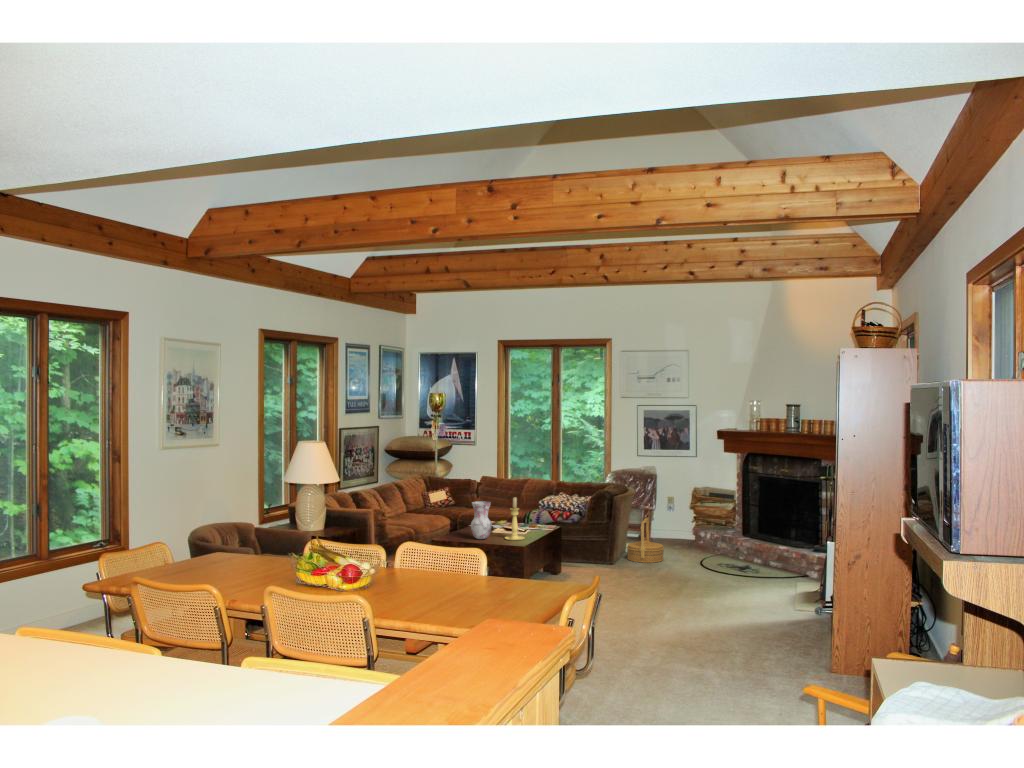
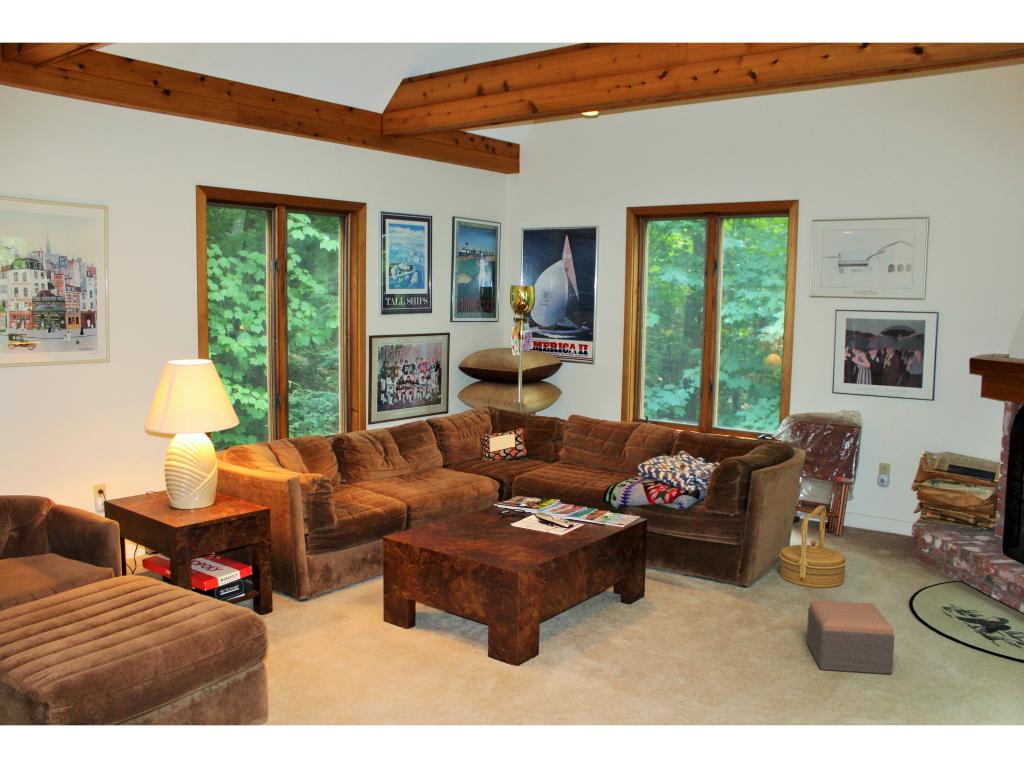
candle holder: present [505,497,524,540] -> none [511,475,548,554]
vase: present [471,501,492,539] -> none [455,478,492,545]
footstool: none [658,555,704,588] -> present [807,600,894,674]

